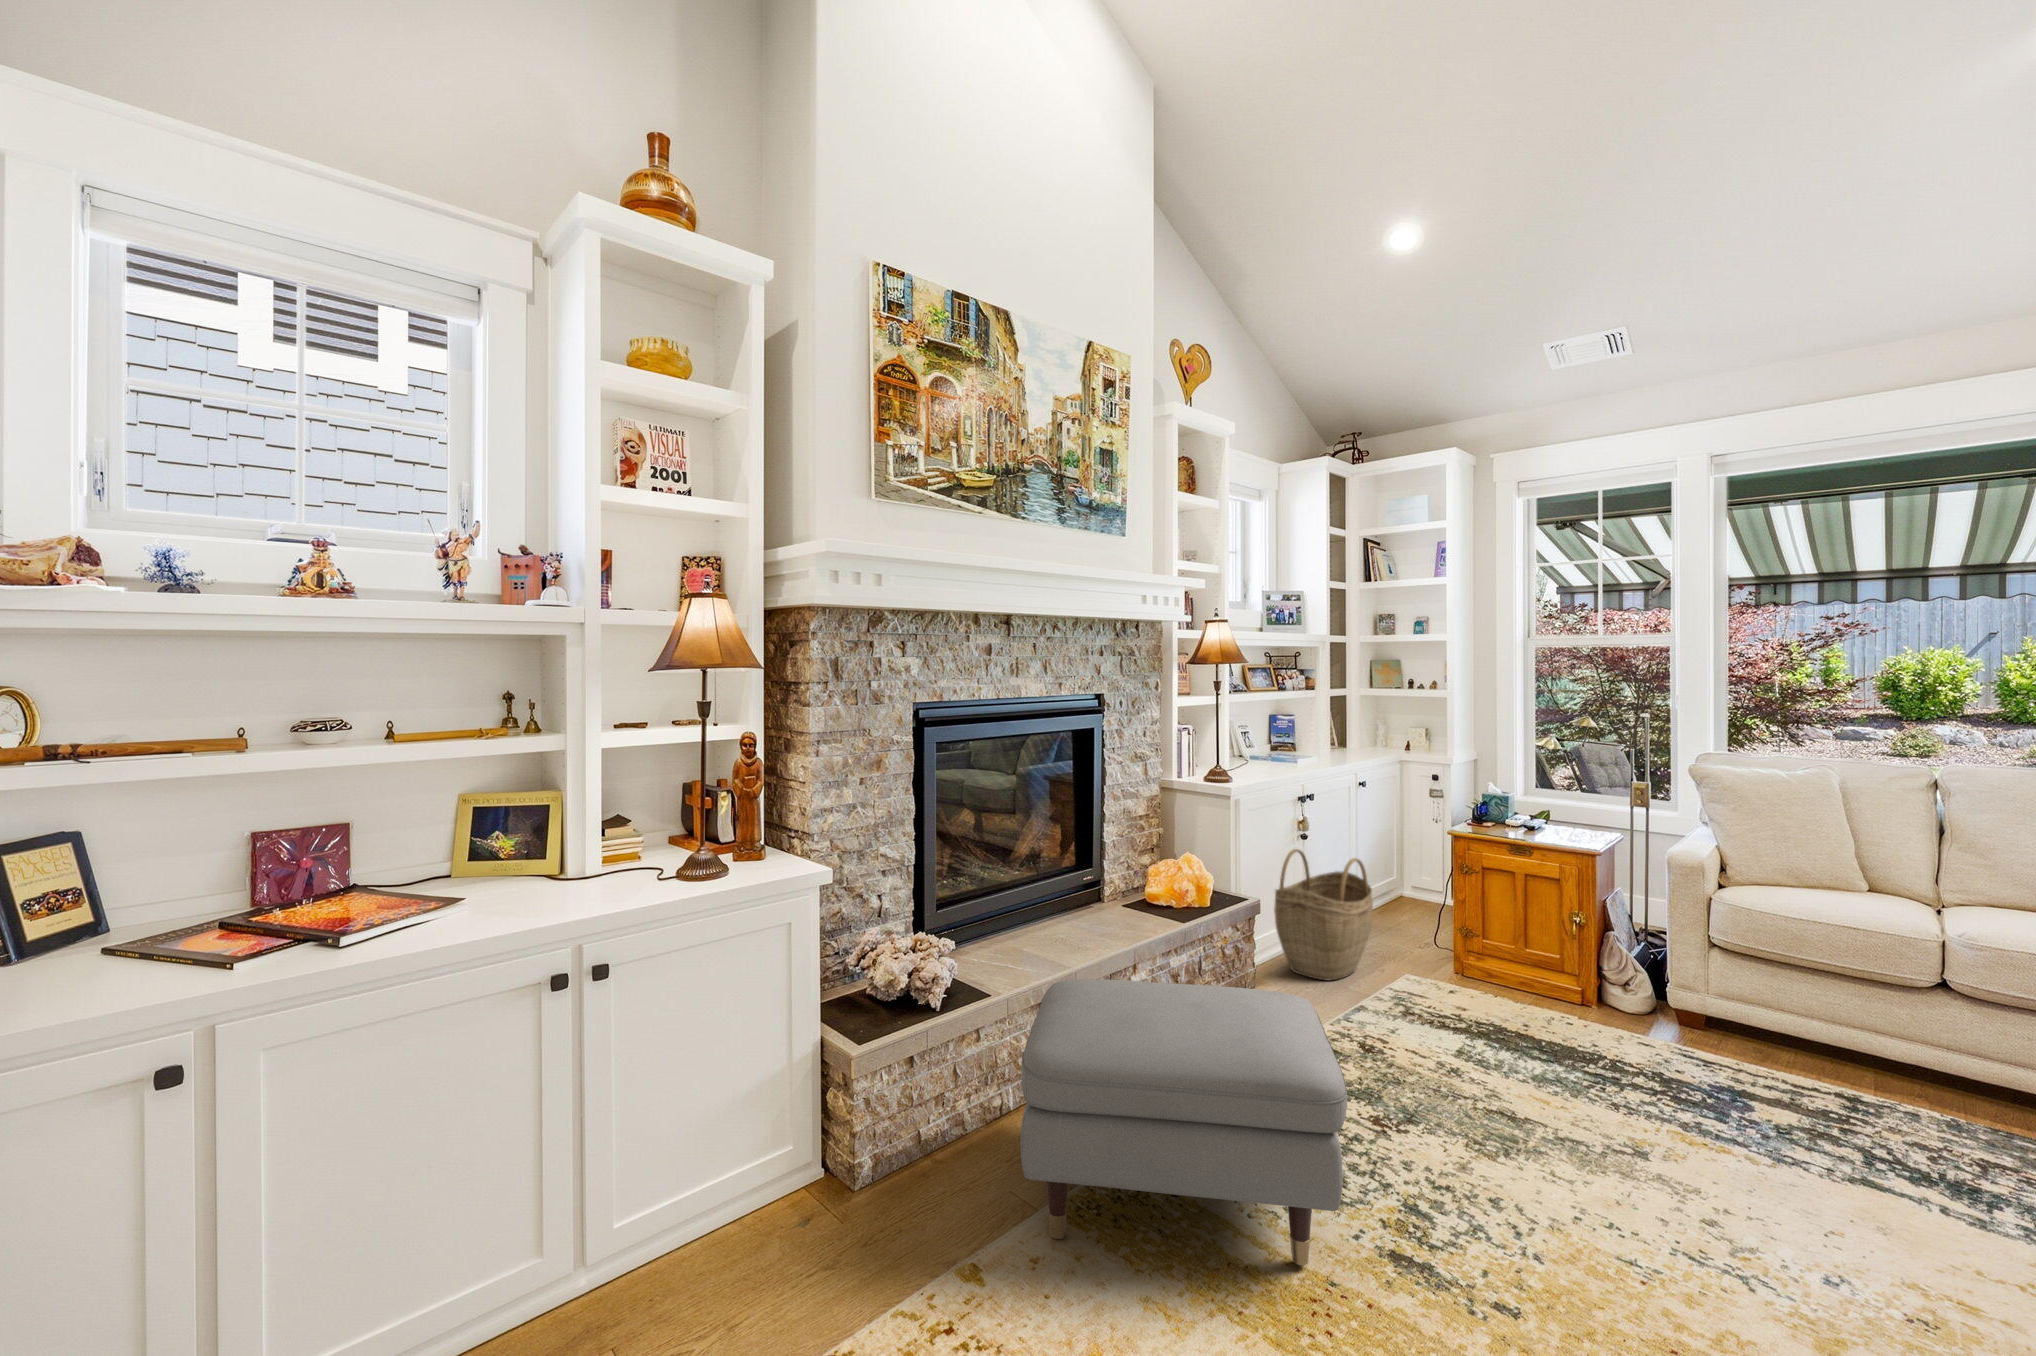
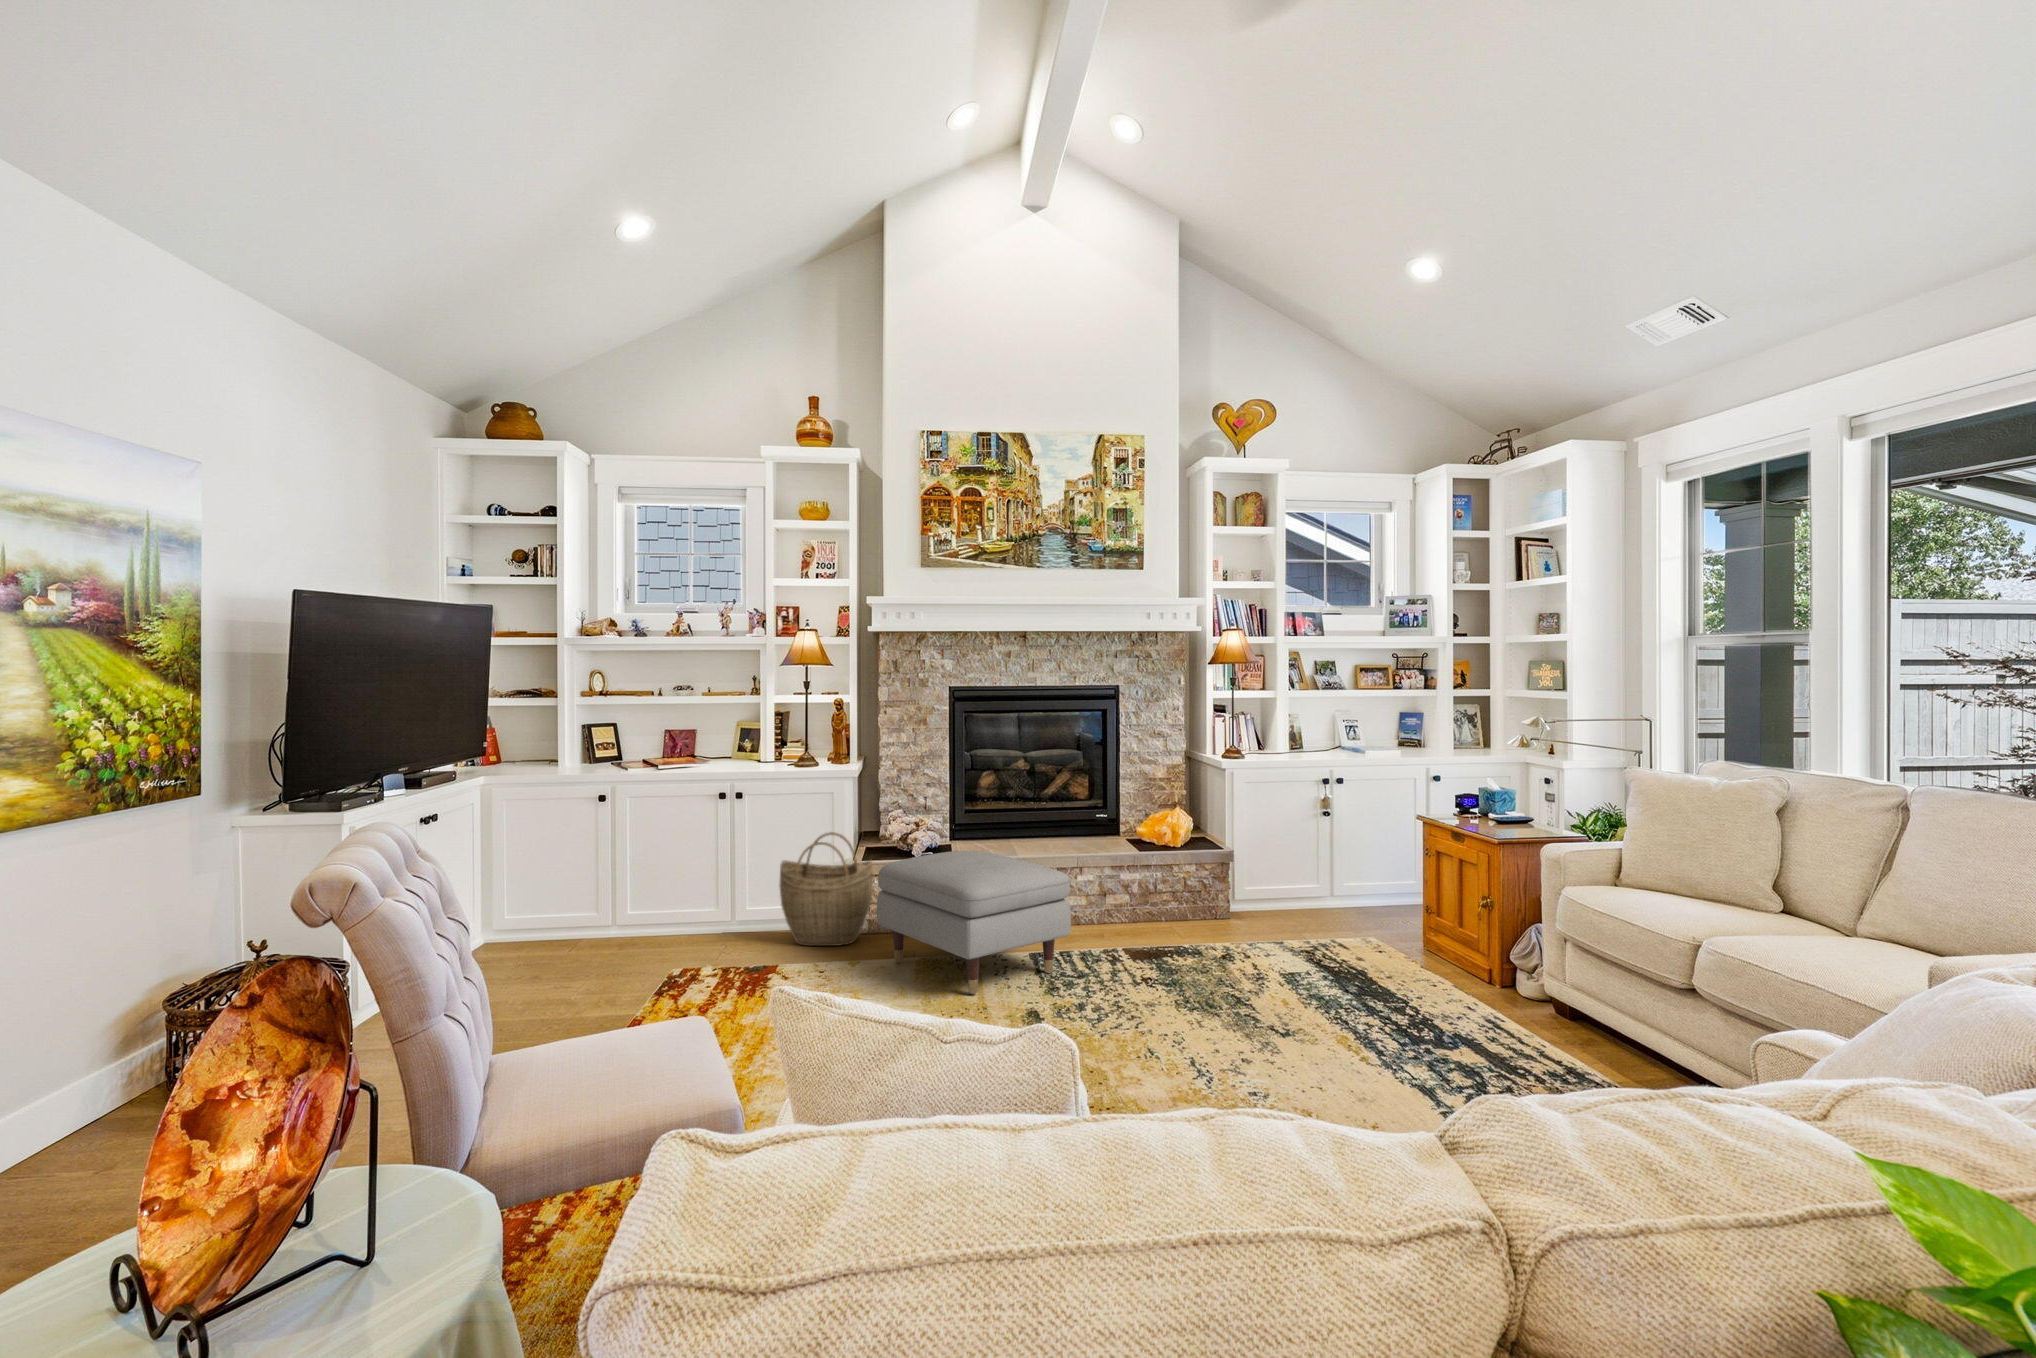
woven basket: present [1274,849,1373,980] -> present [780,832,873,946]

